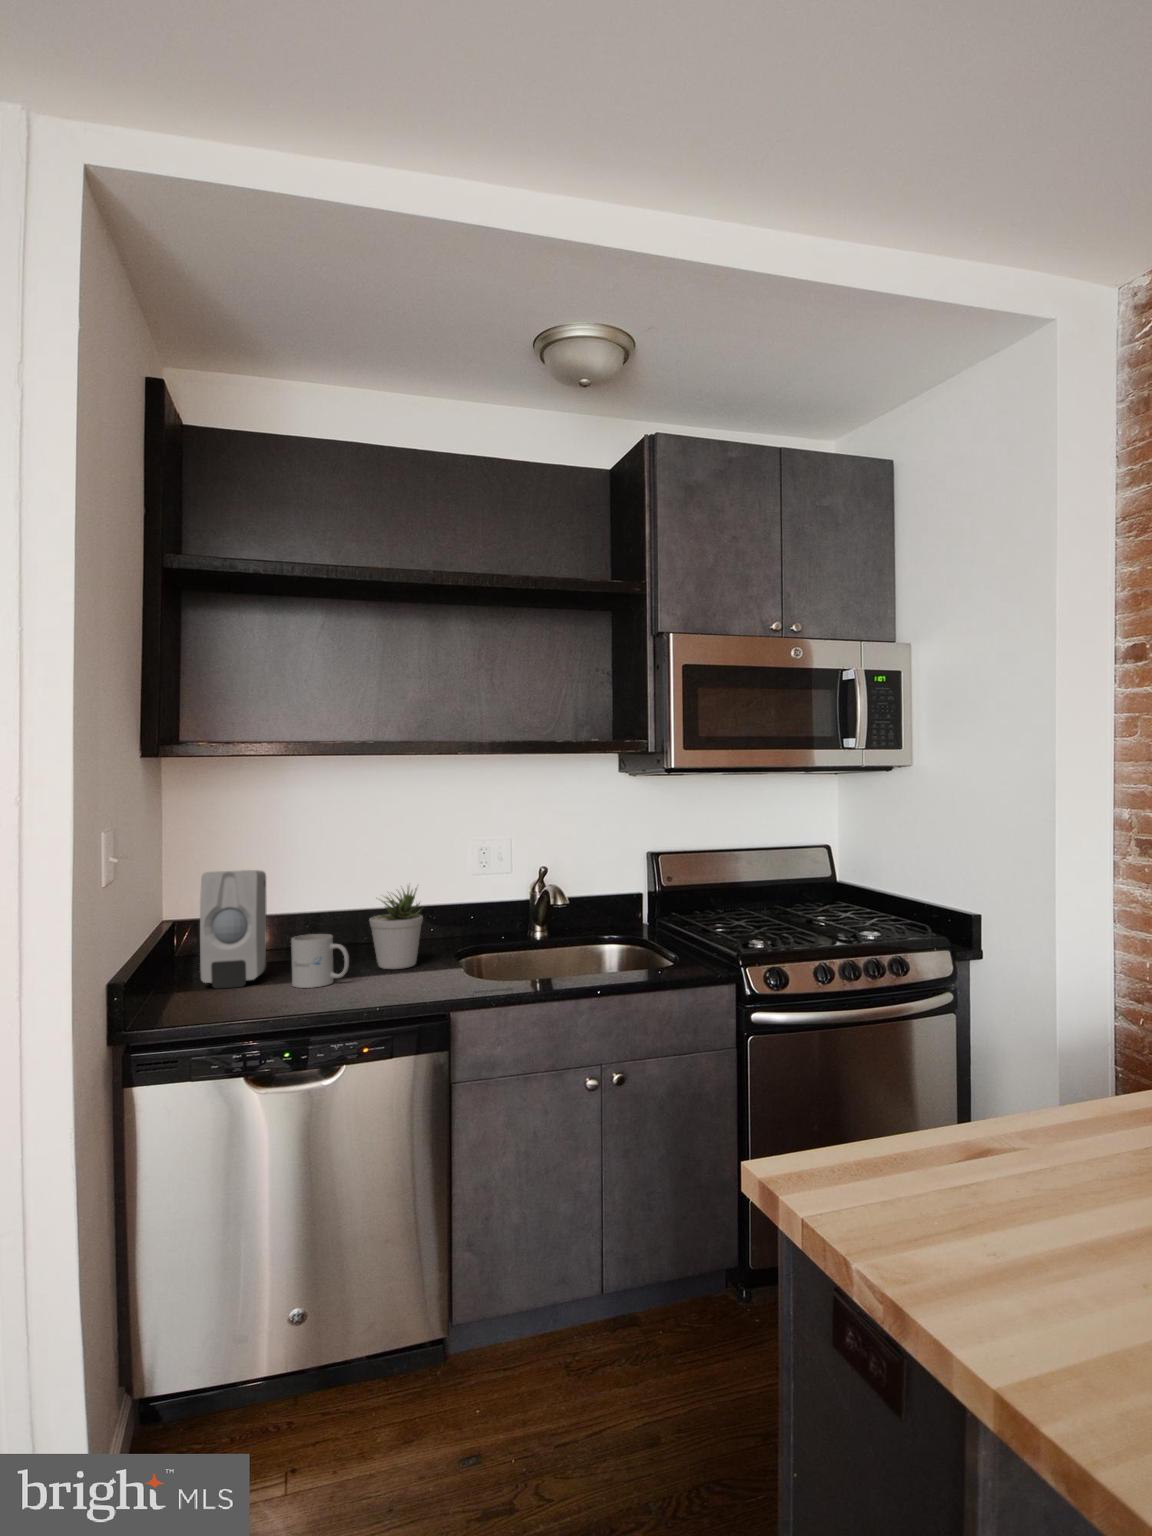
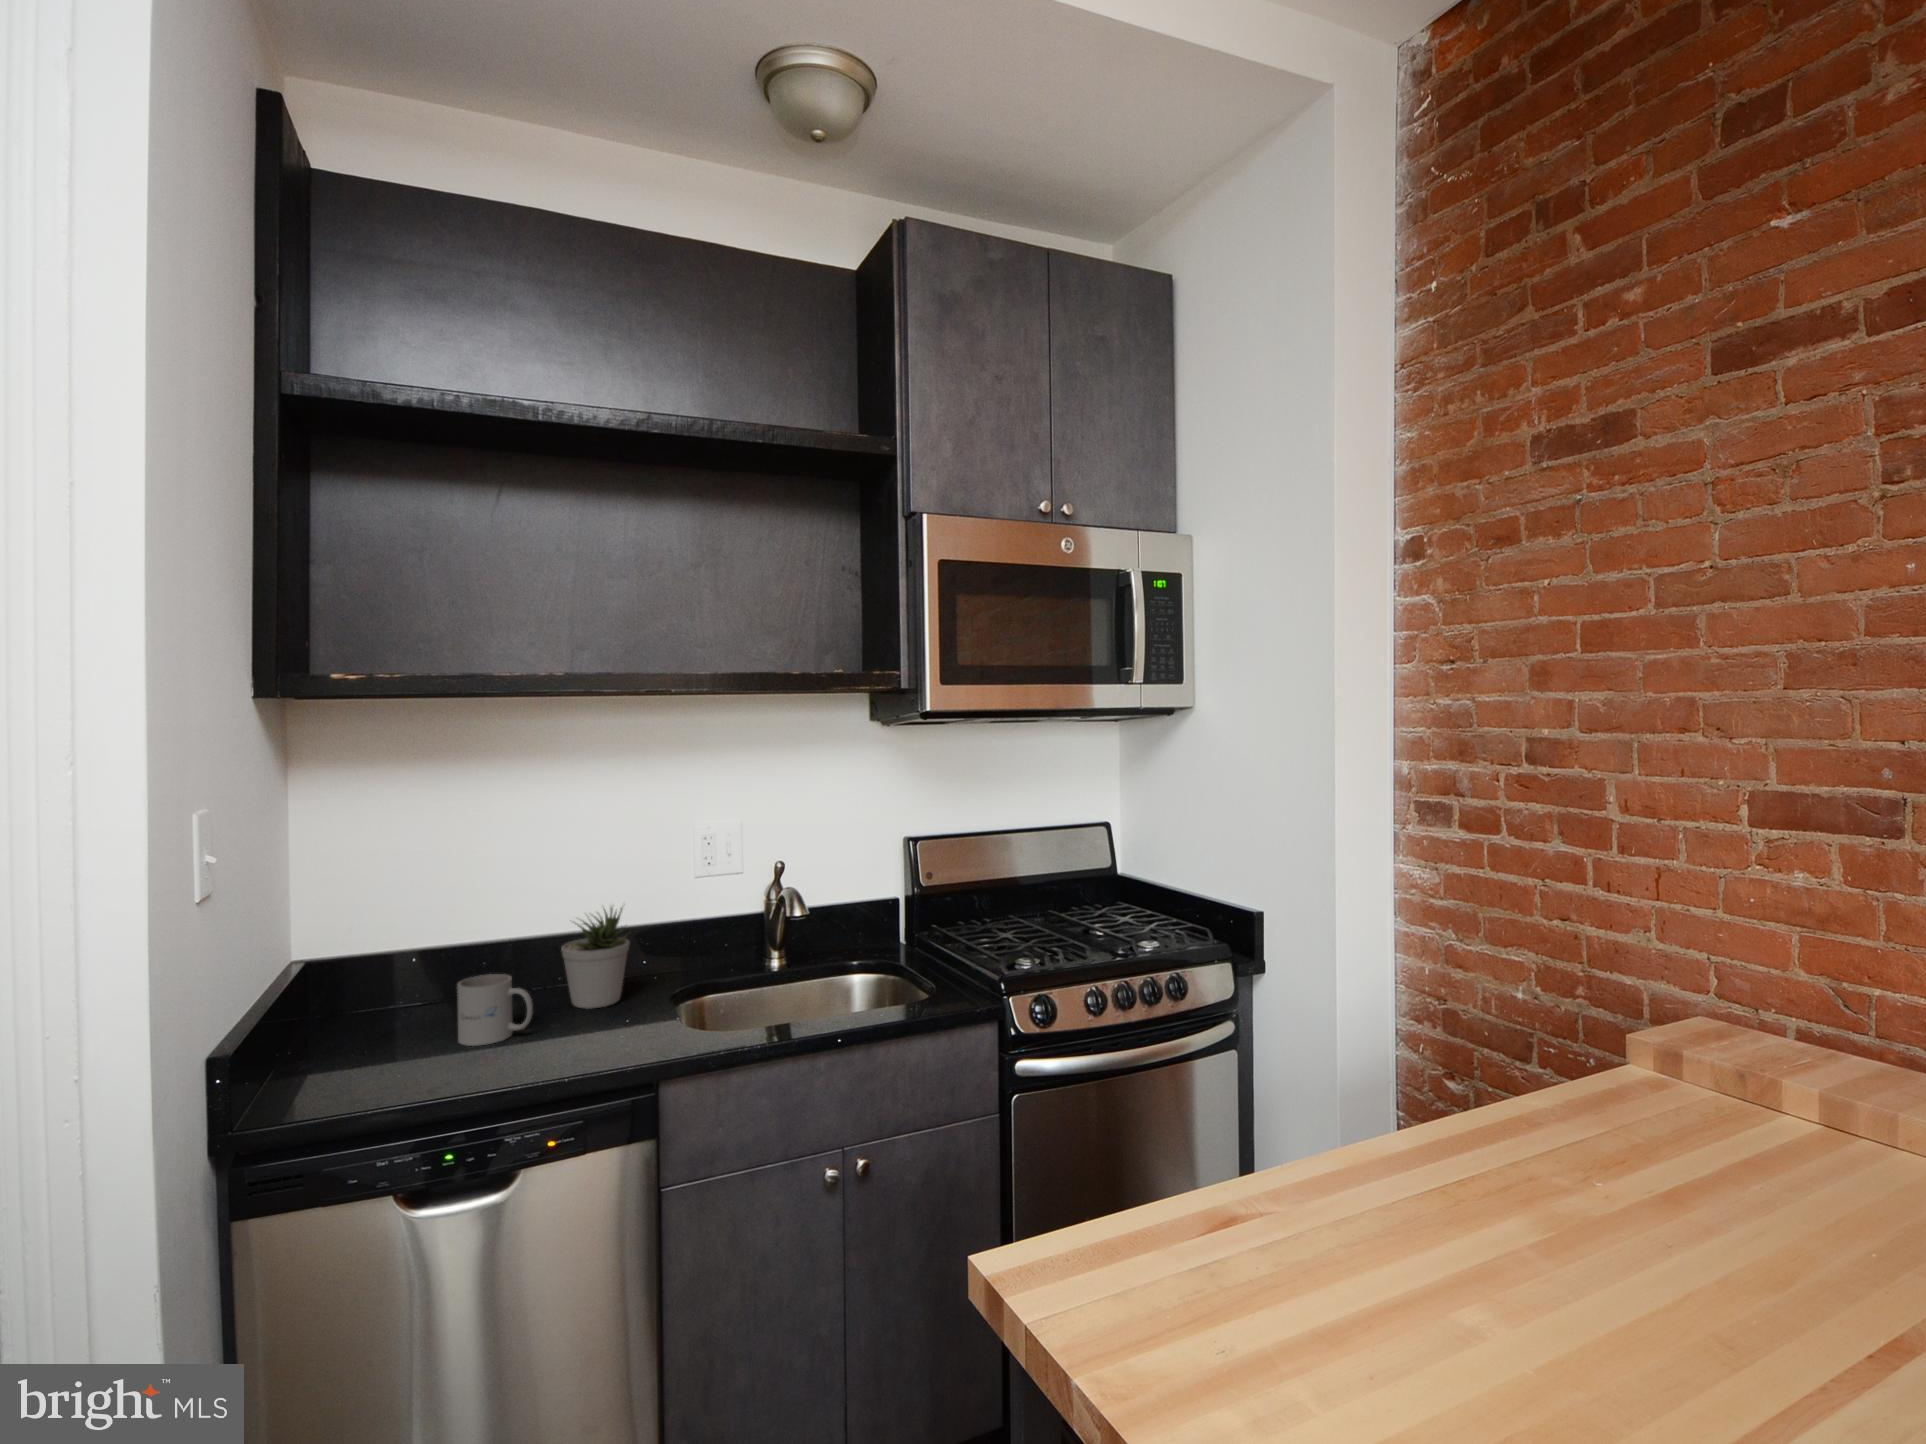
soap dispenser: present [200,870,267,988] -> none [334,892,427,1050]

